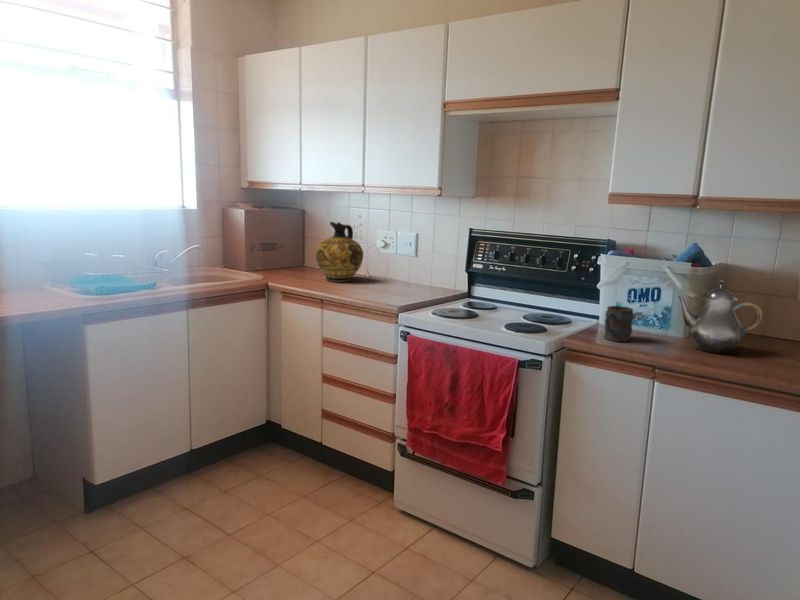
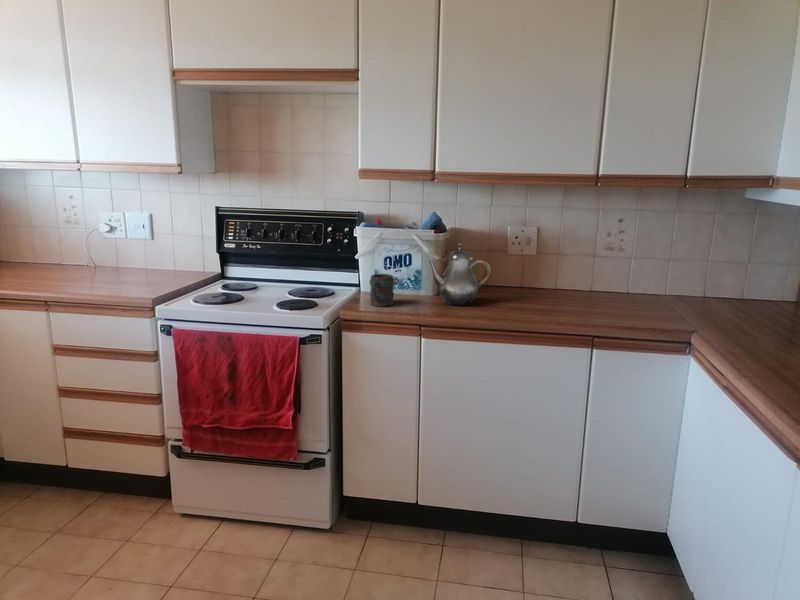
ceramic jug: present [316,222,363,282] -> none [21,205,87,277]

